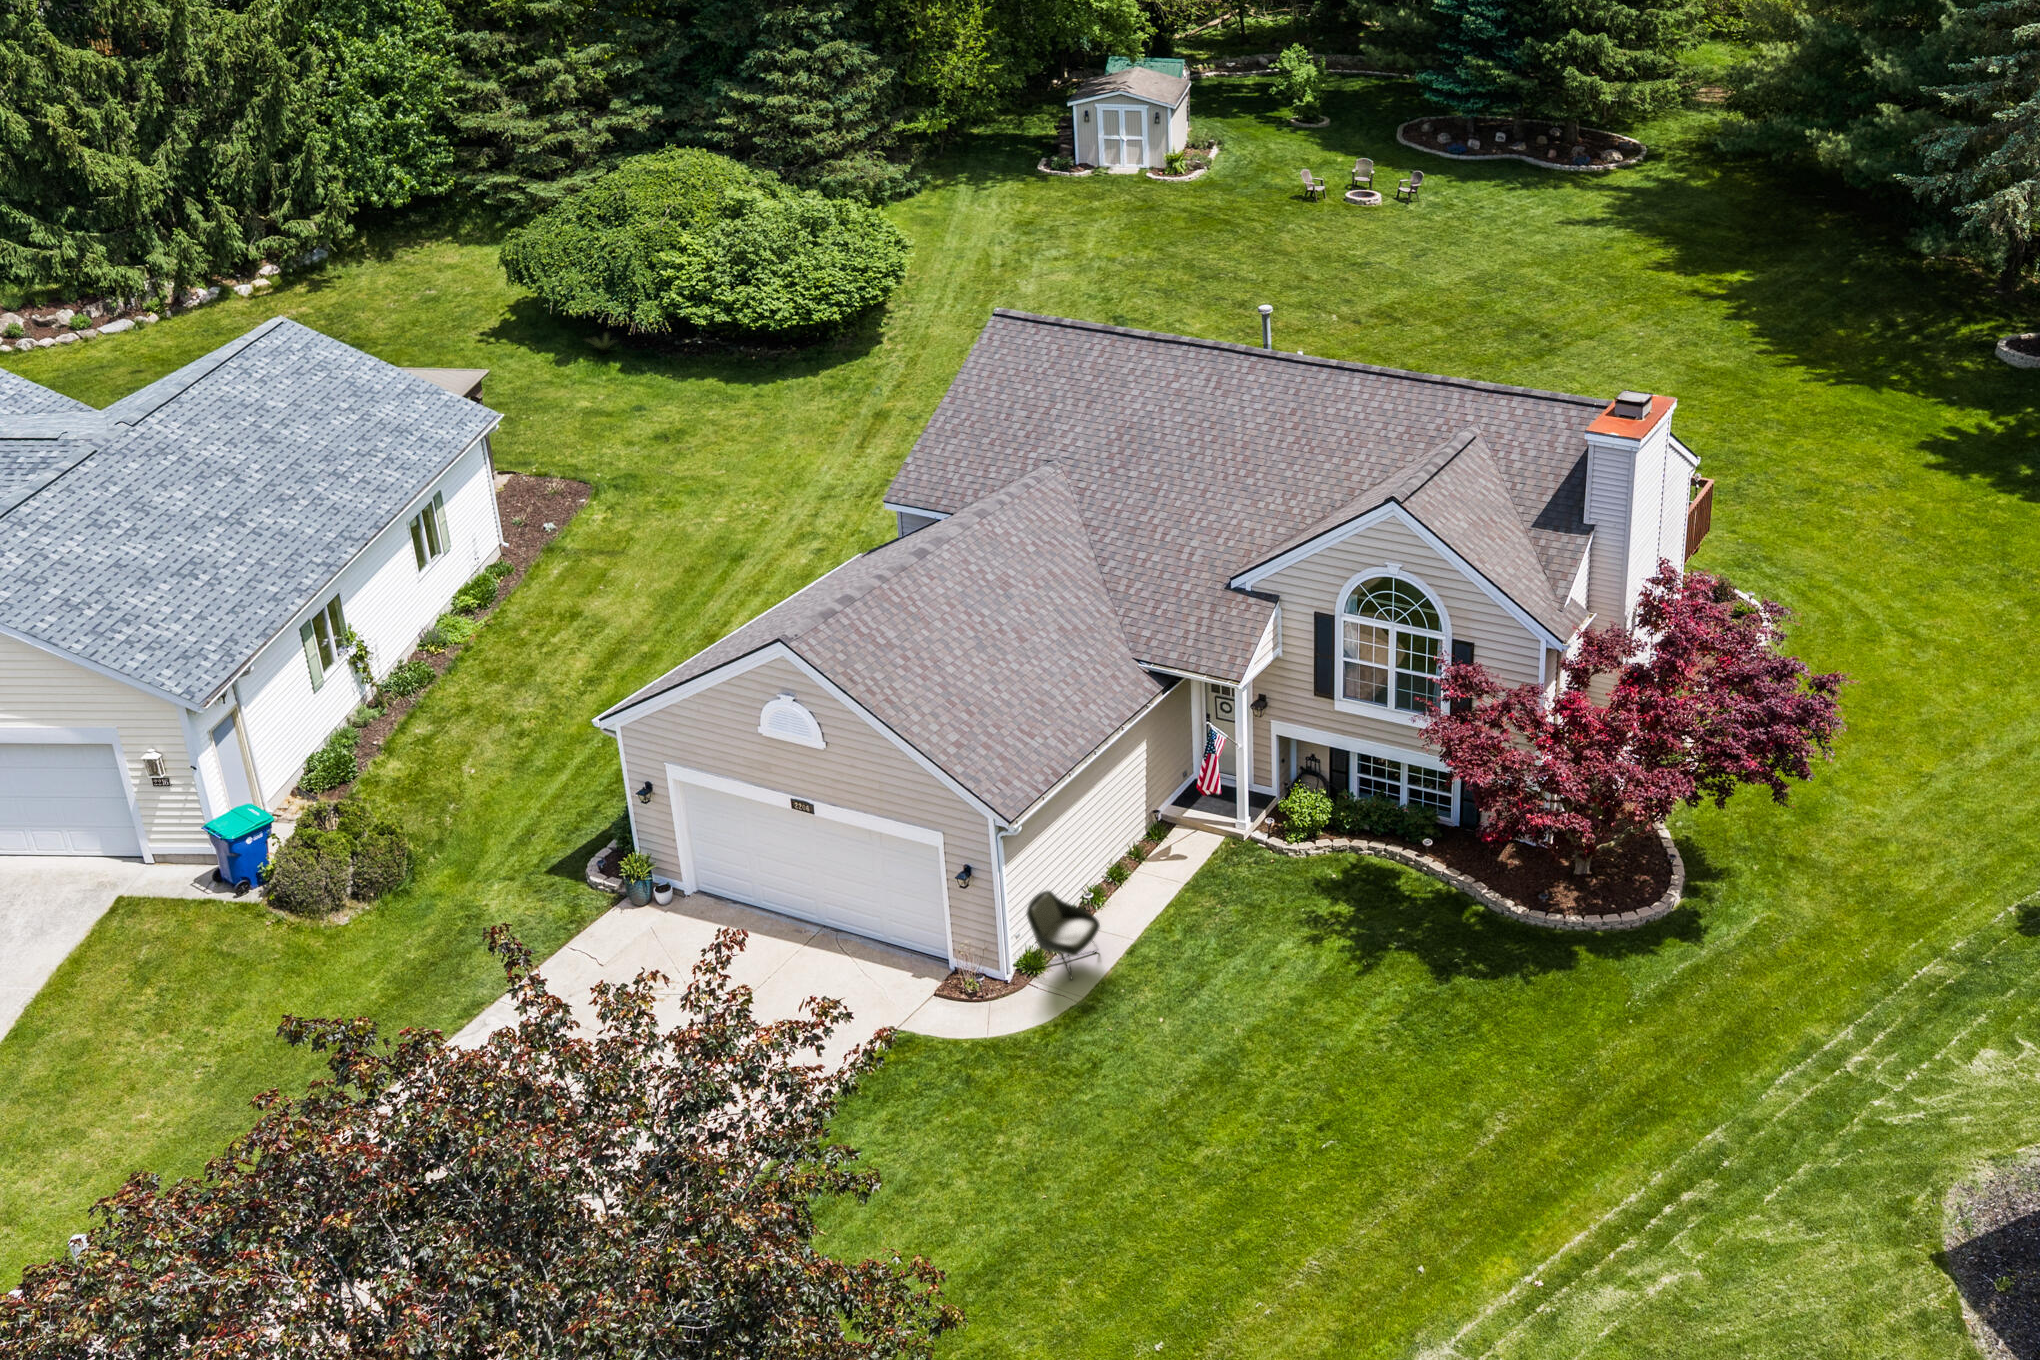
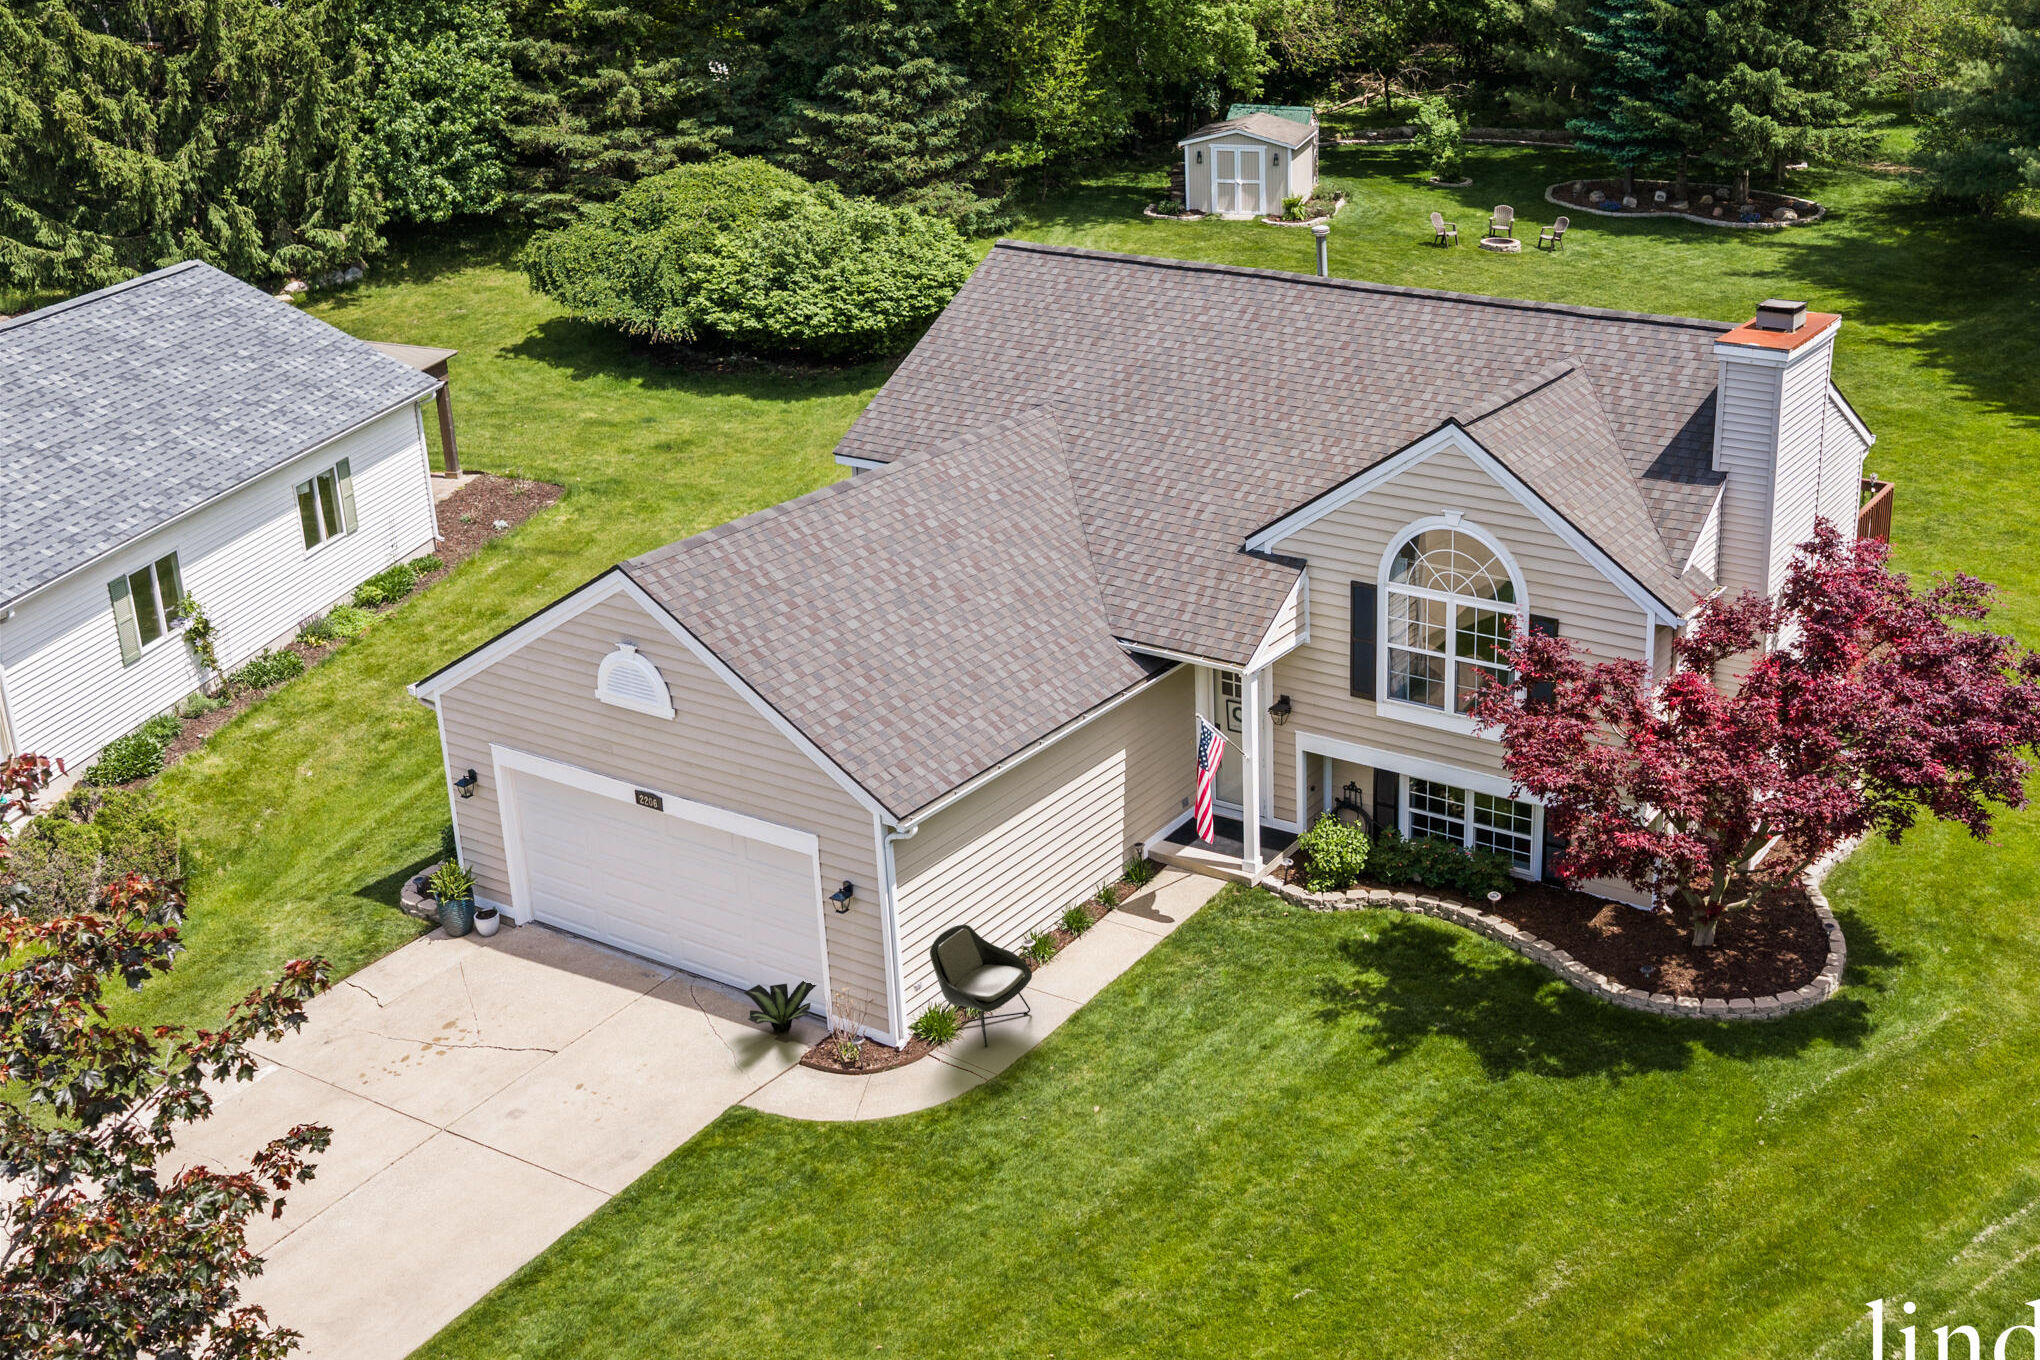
potted plant: present [584,332,617,354] -> present [744,981,816,1033]

